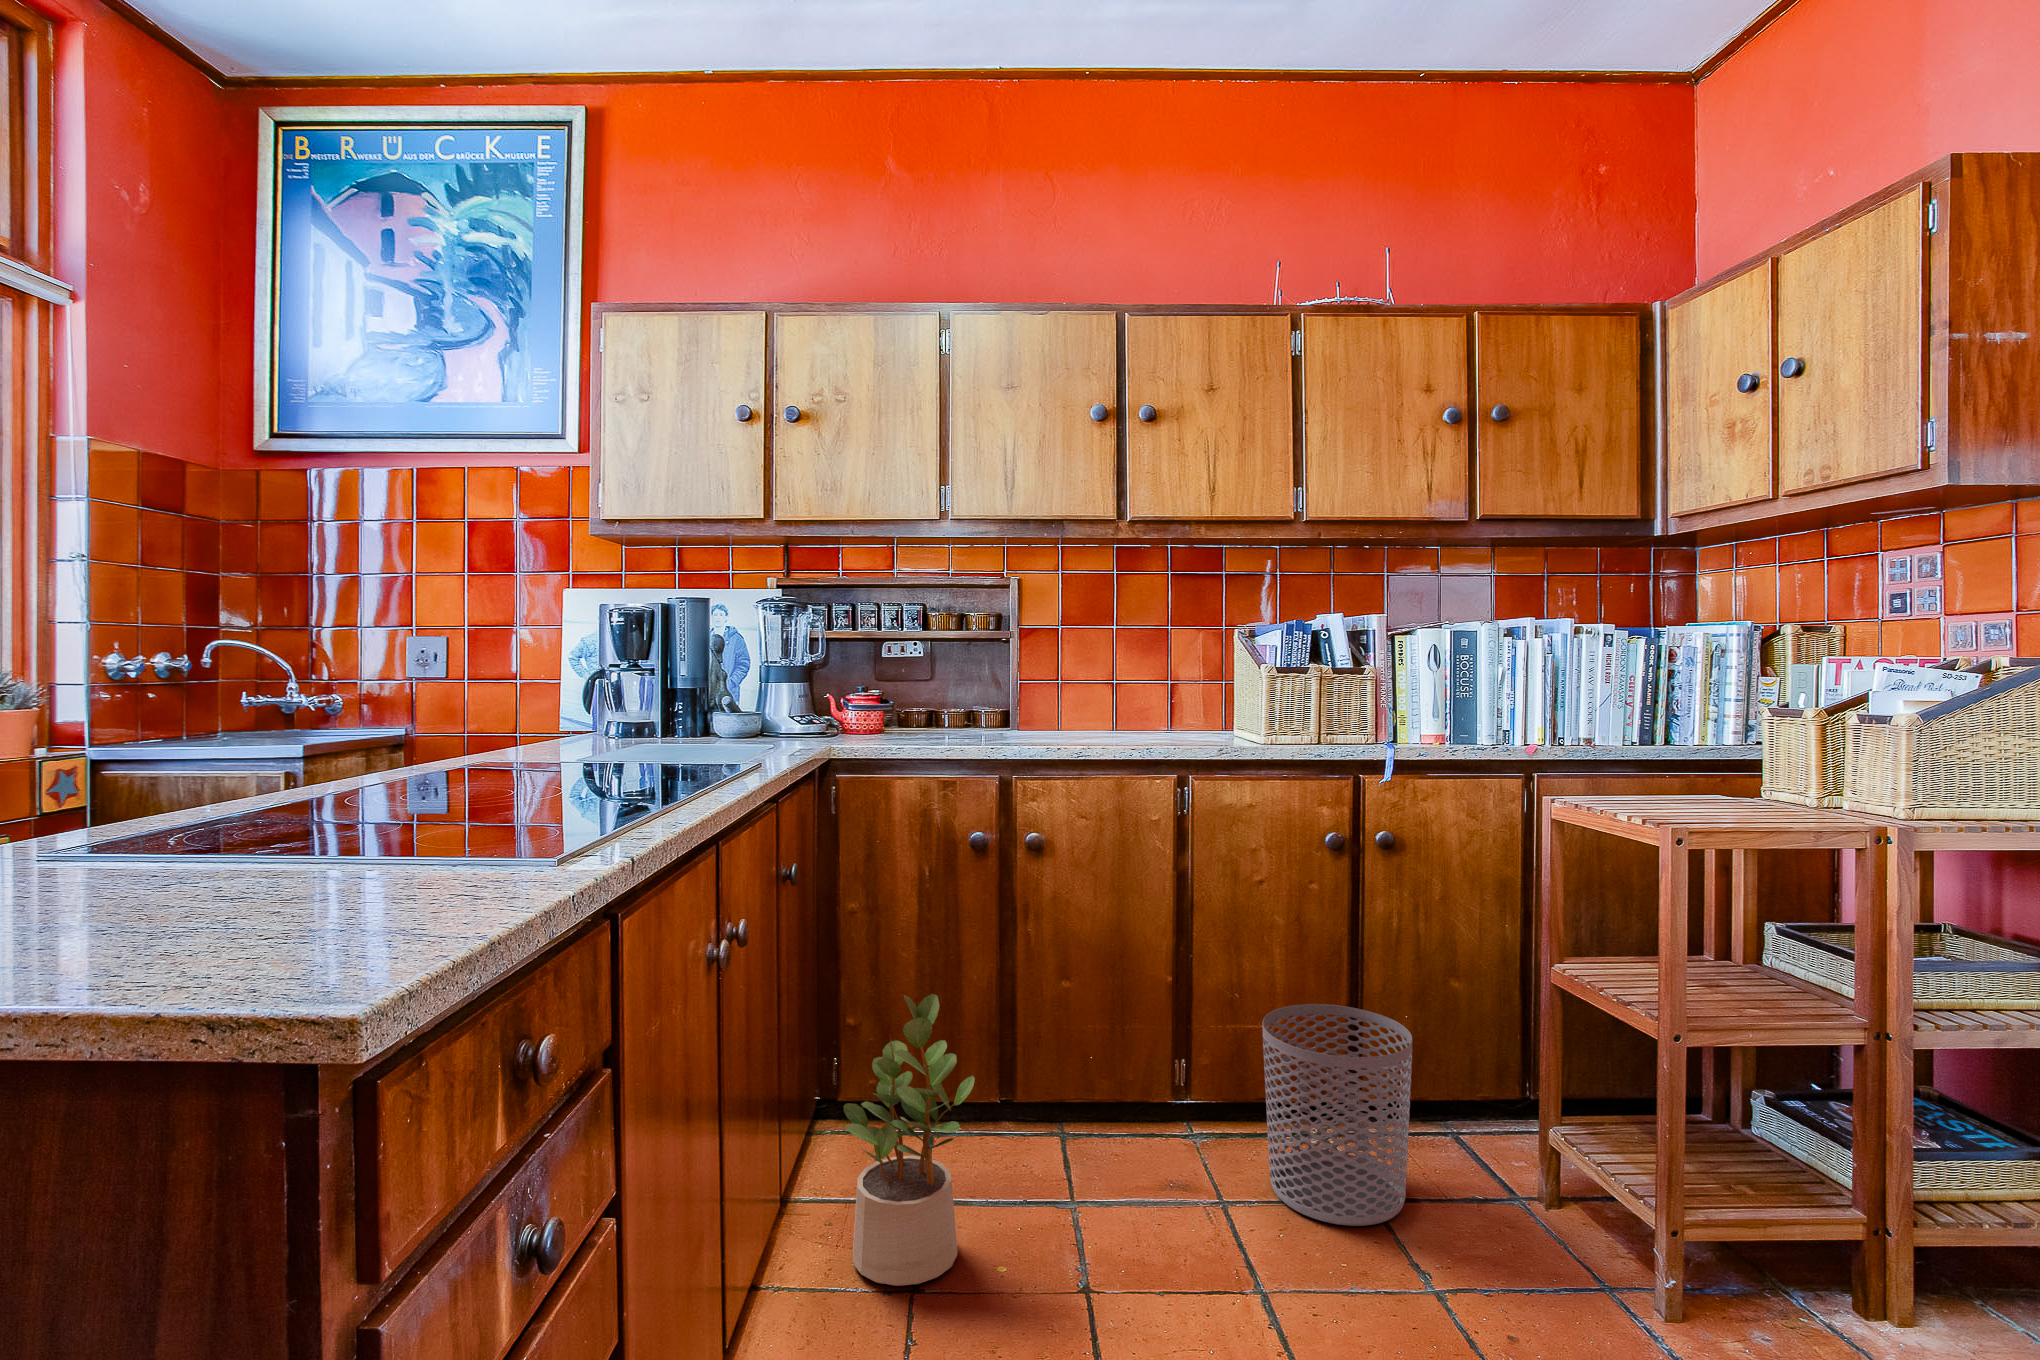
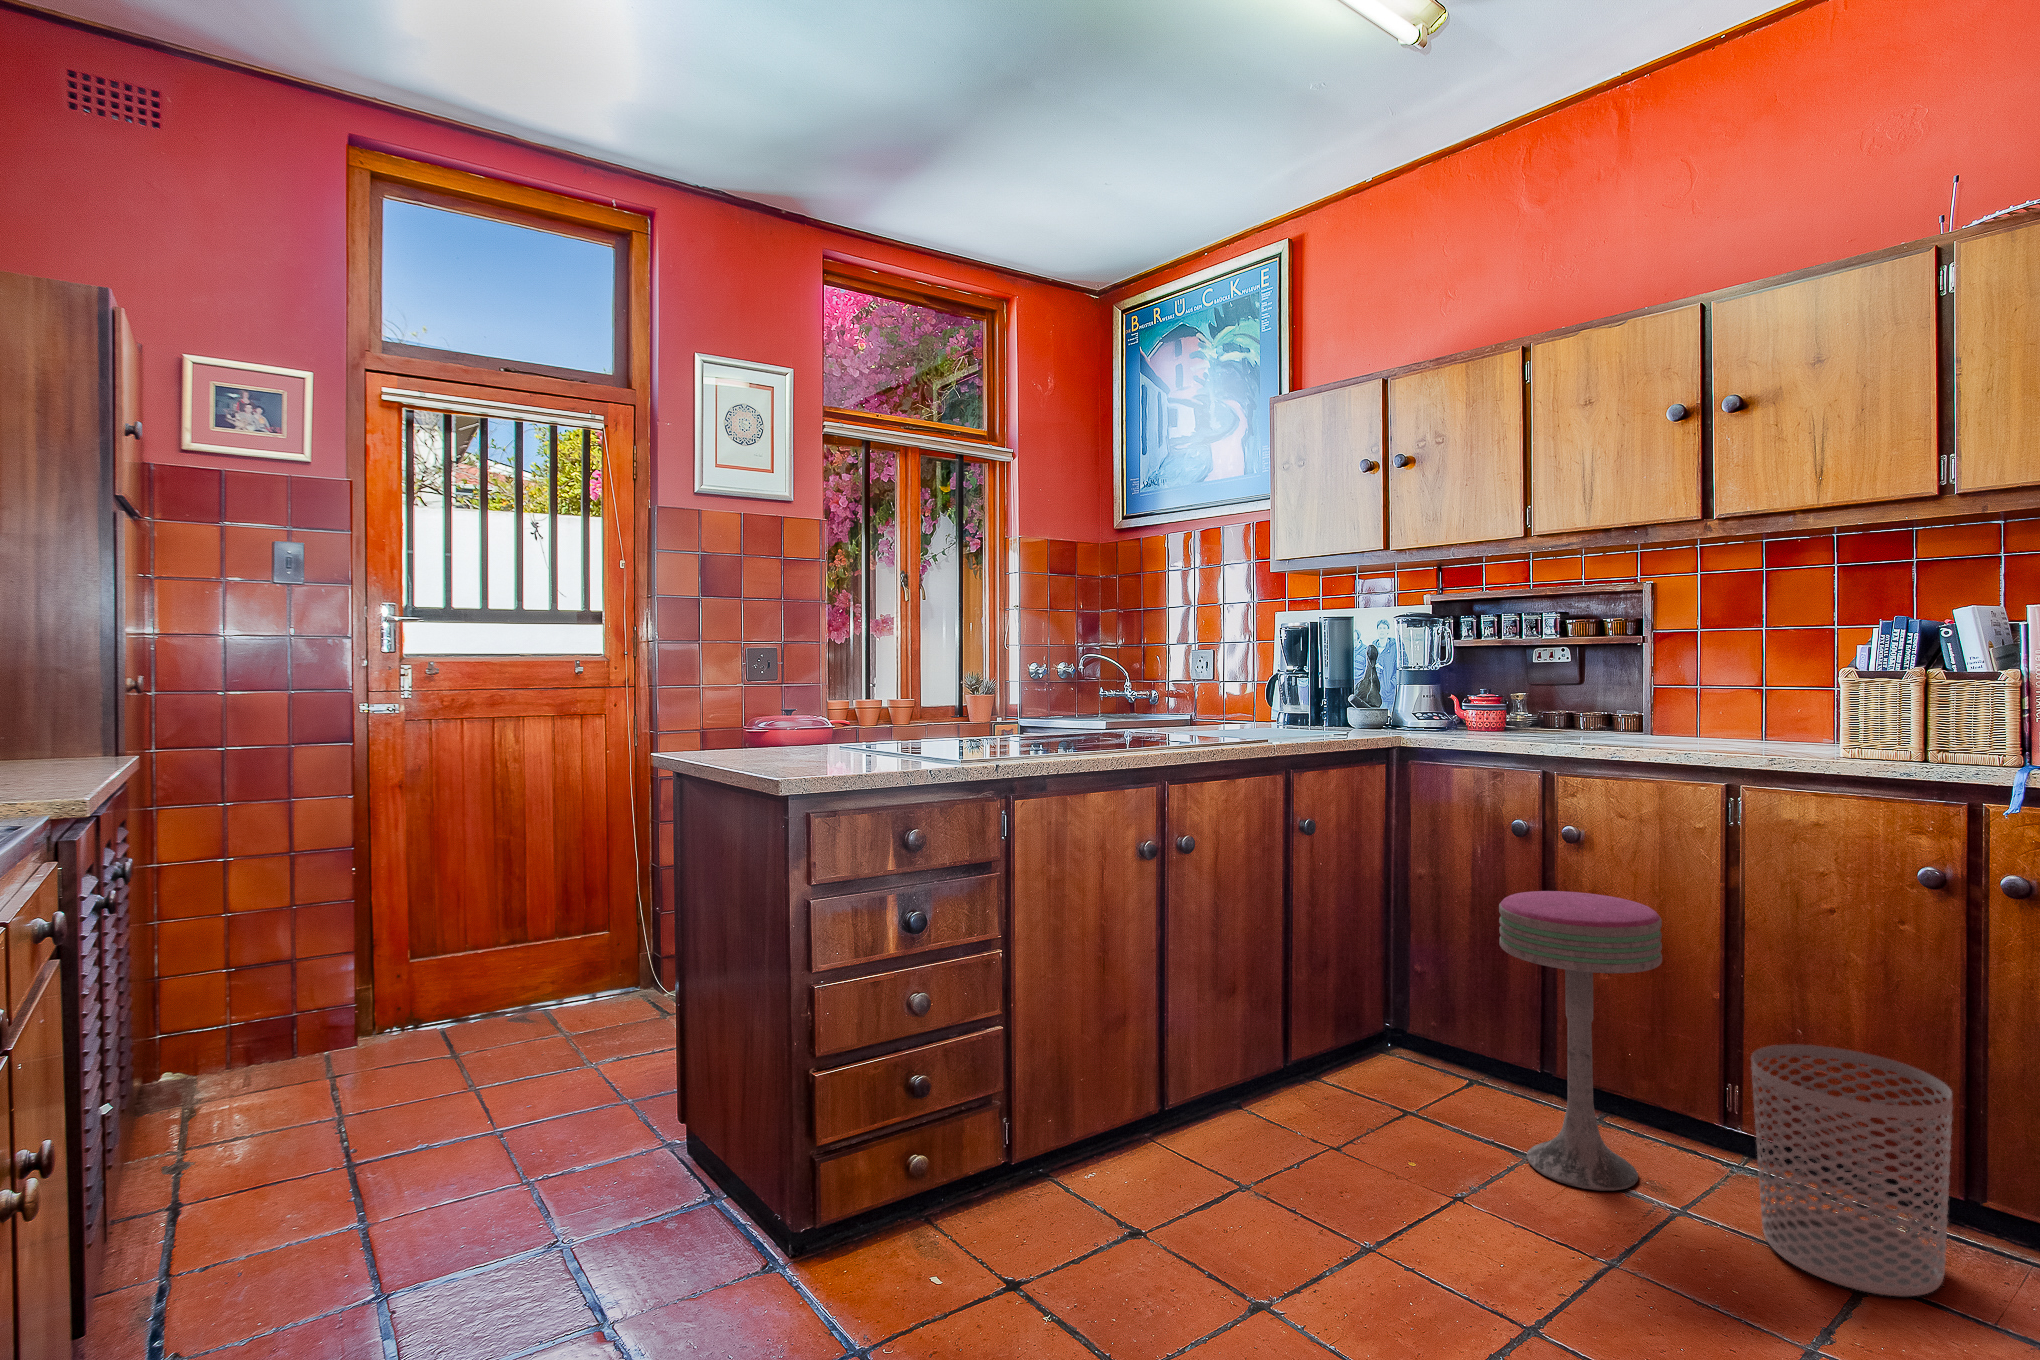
bar stool: none [1030,902,1185,1227] -> present [1499,891,1662,1191]
potted plant: present [843,994,975,1286] -> none [1317,924,1425,1146]

